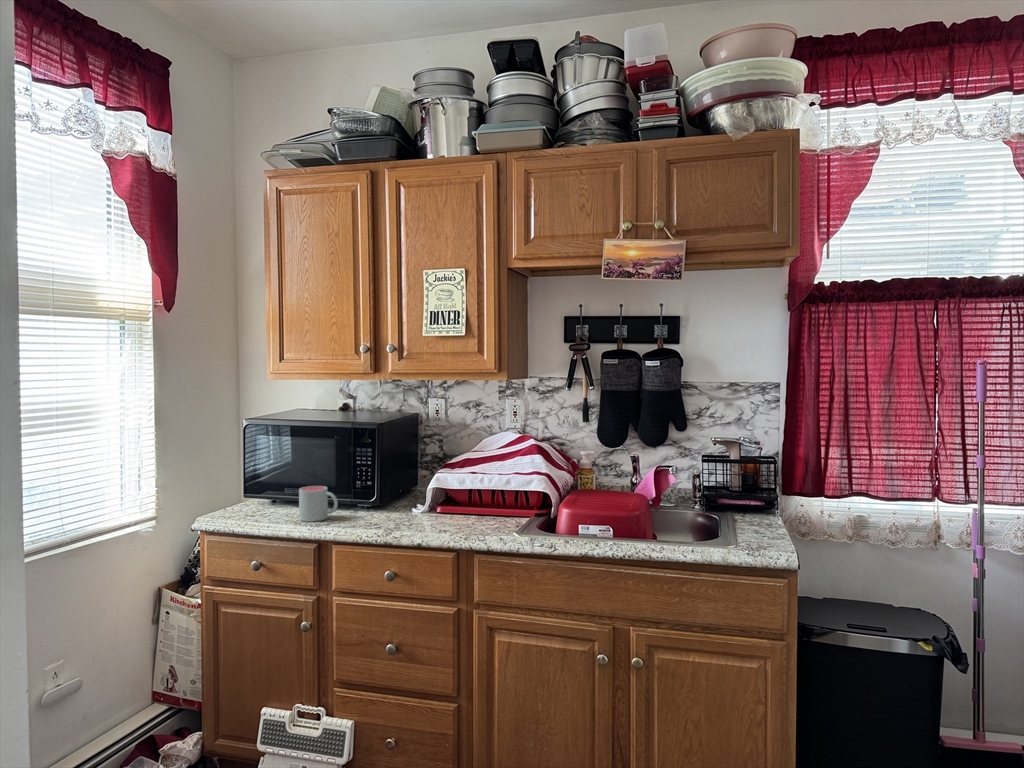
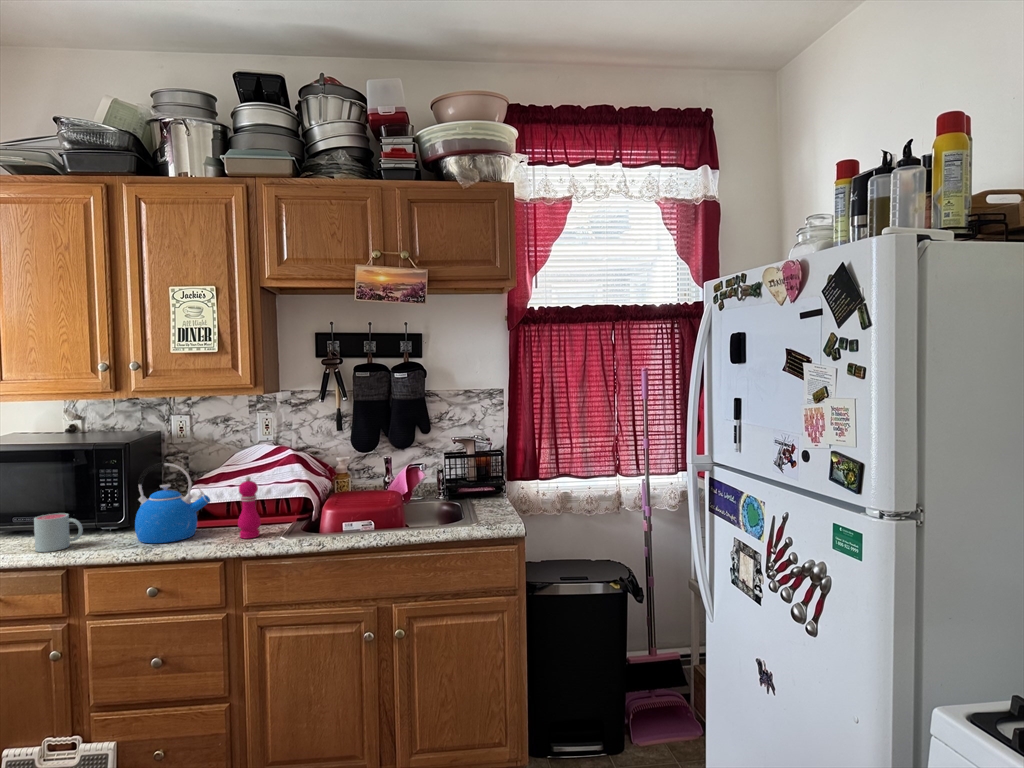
kettle: none [382,444,450,525] -> present [135,462,210,543]
pepper mill: none [473,465,496,531] -> present [238,476,261,539]

